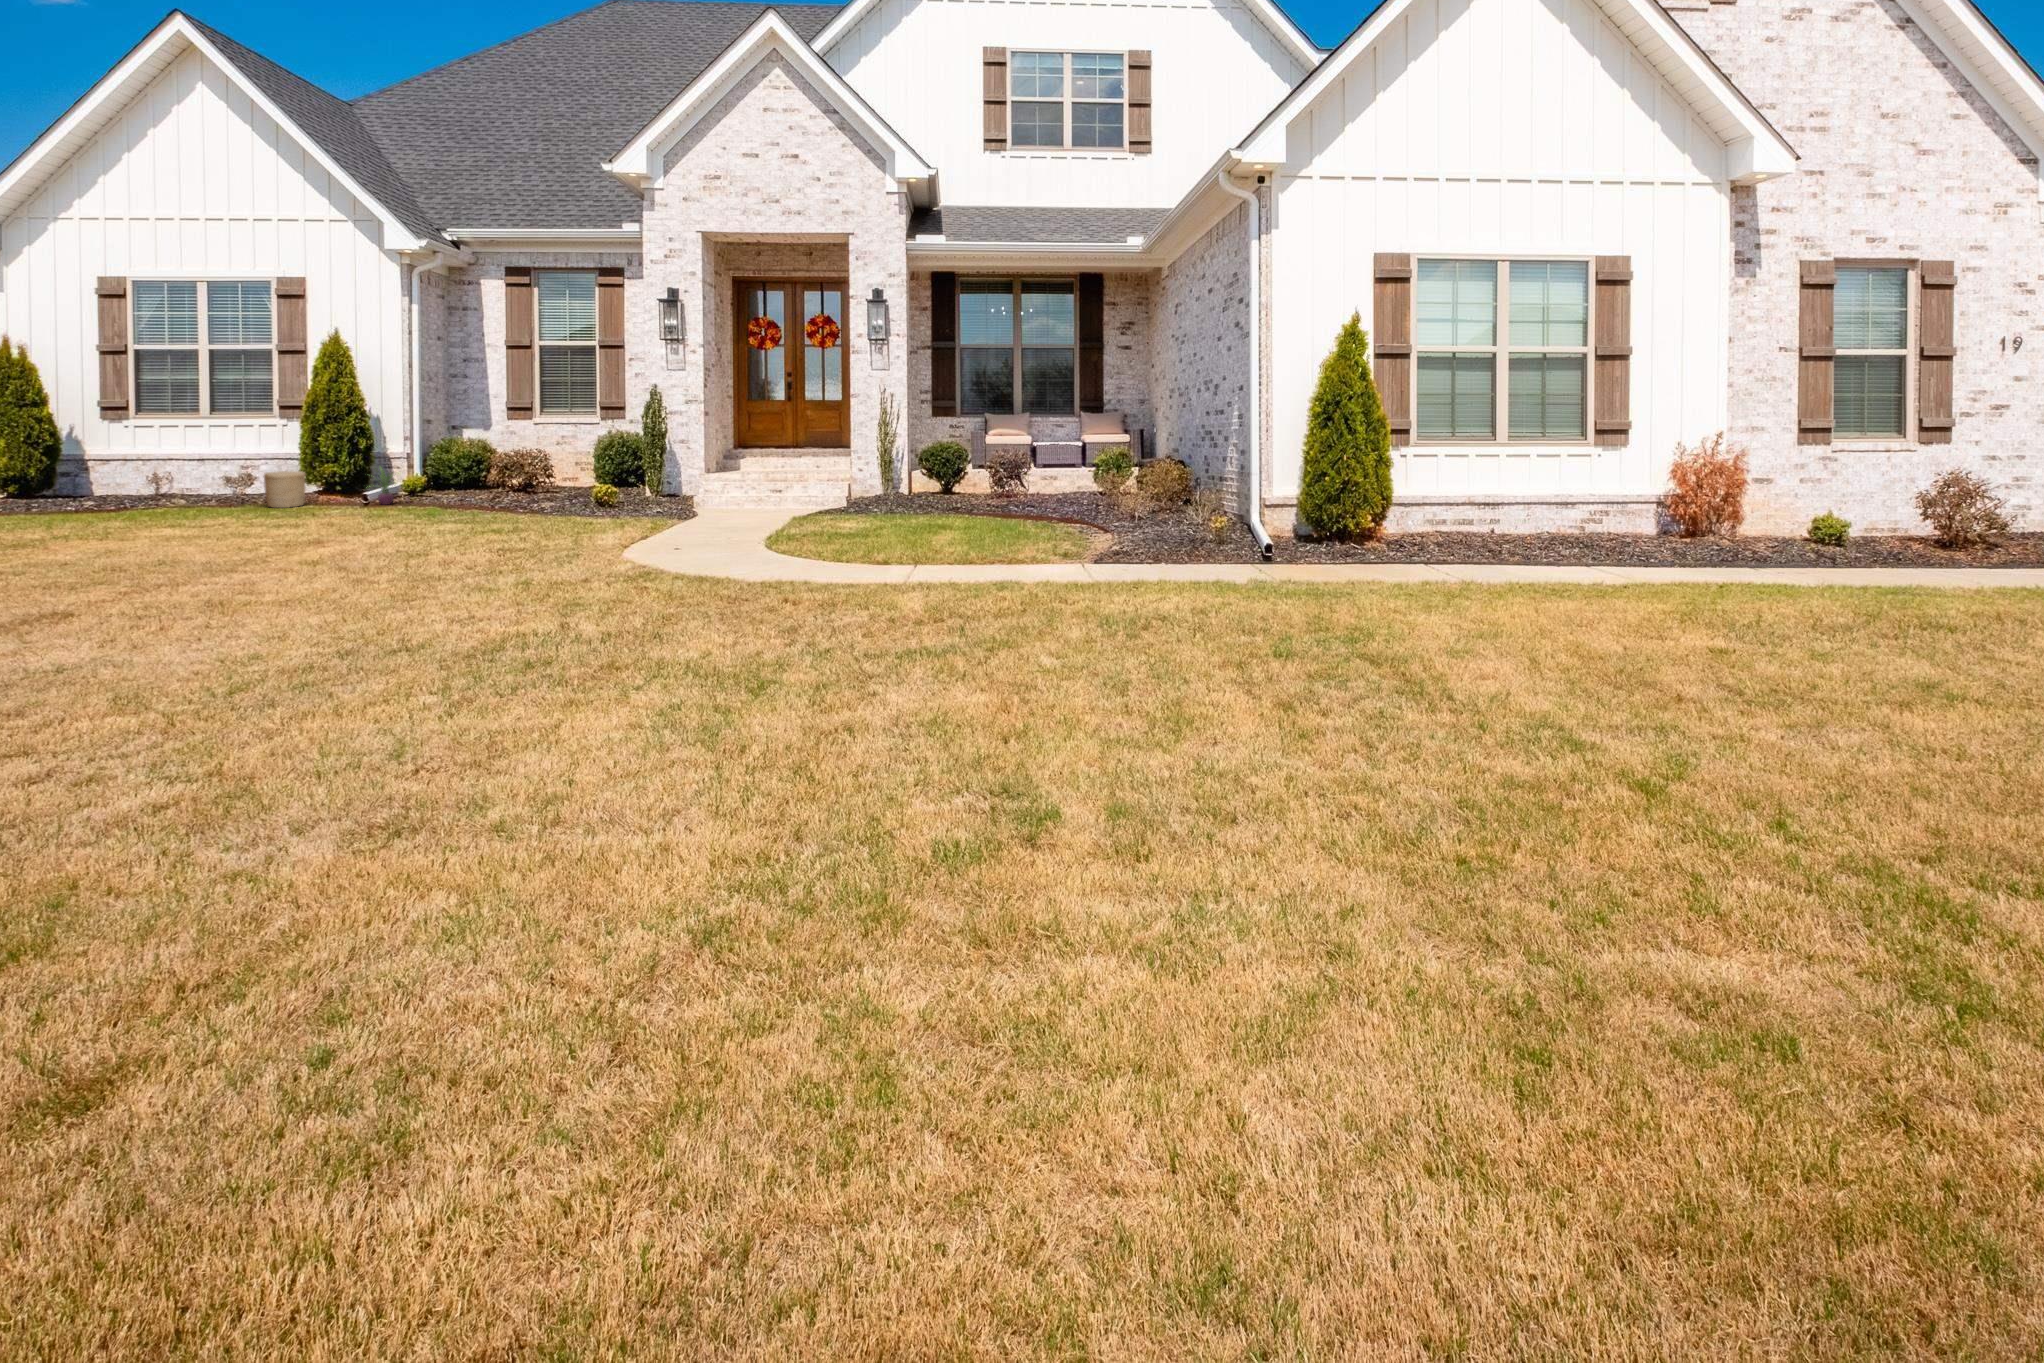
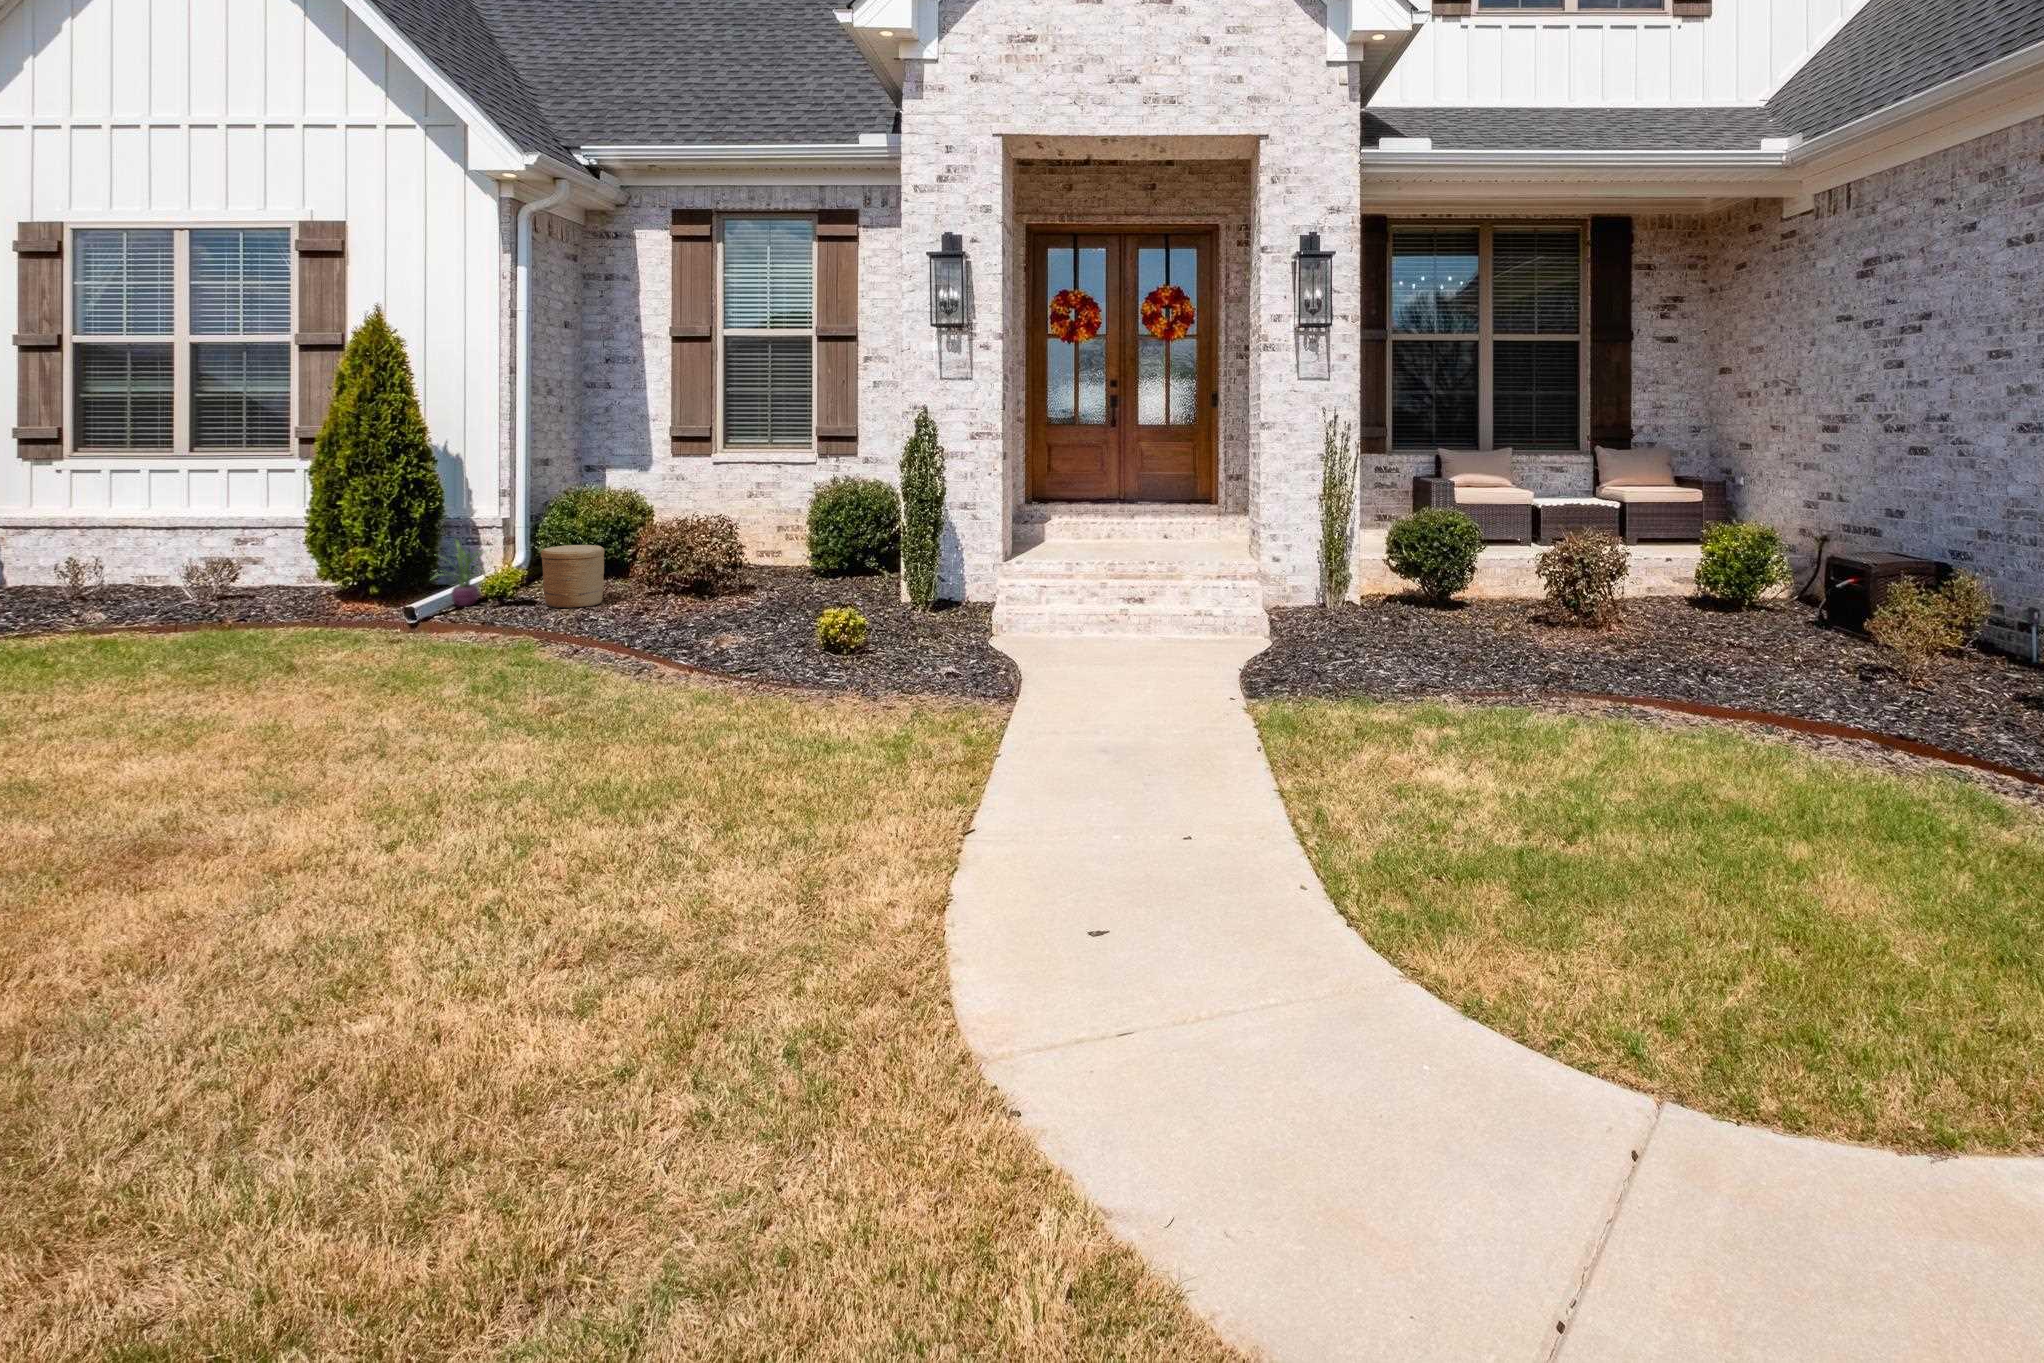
woven basket: present [264,471,305,508] -> present [541,545,604,608]

